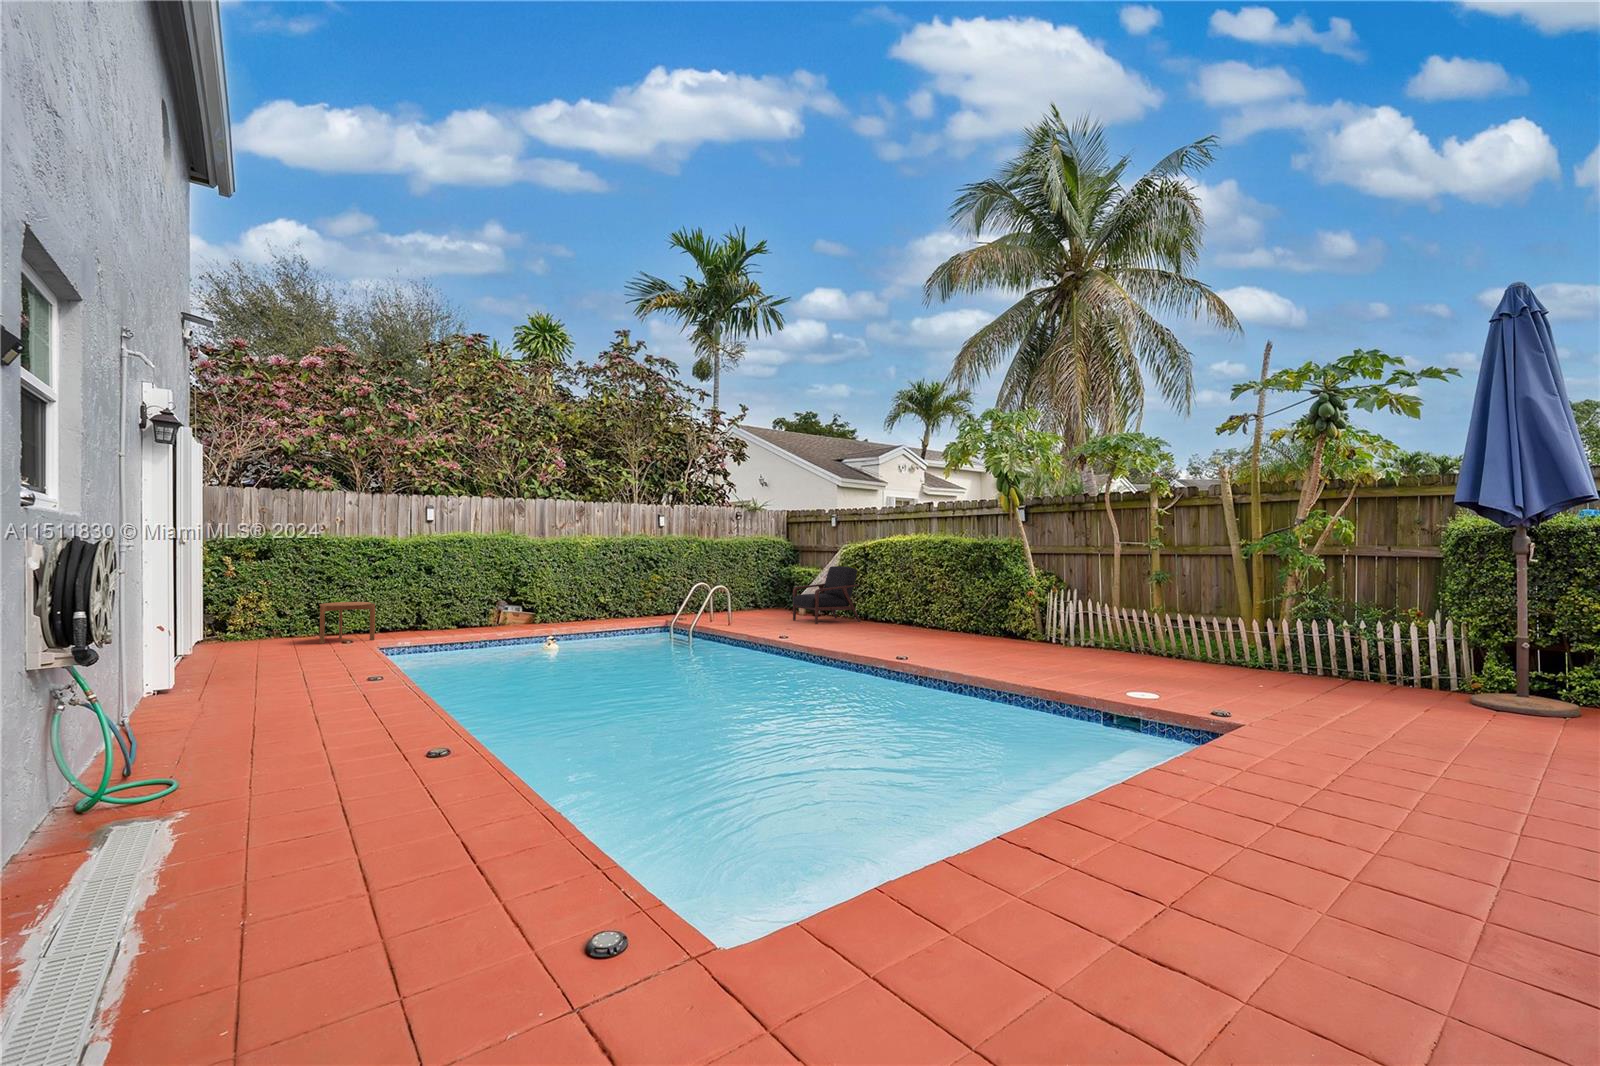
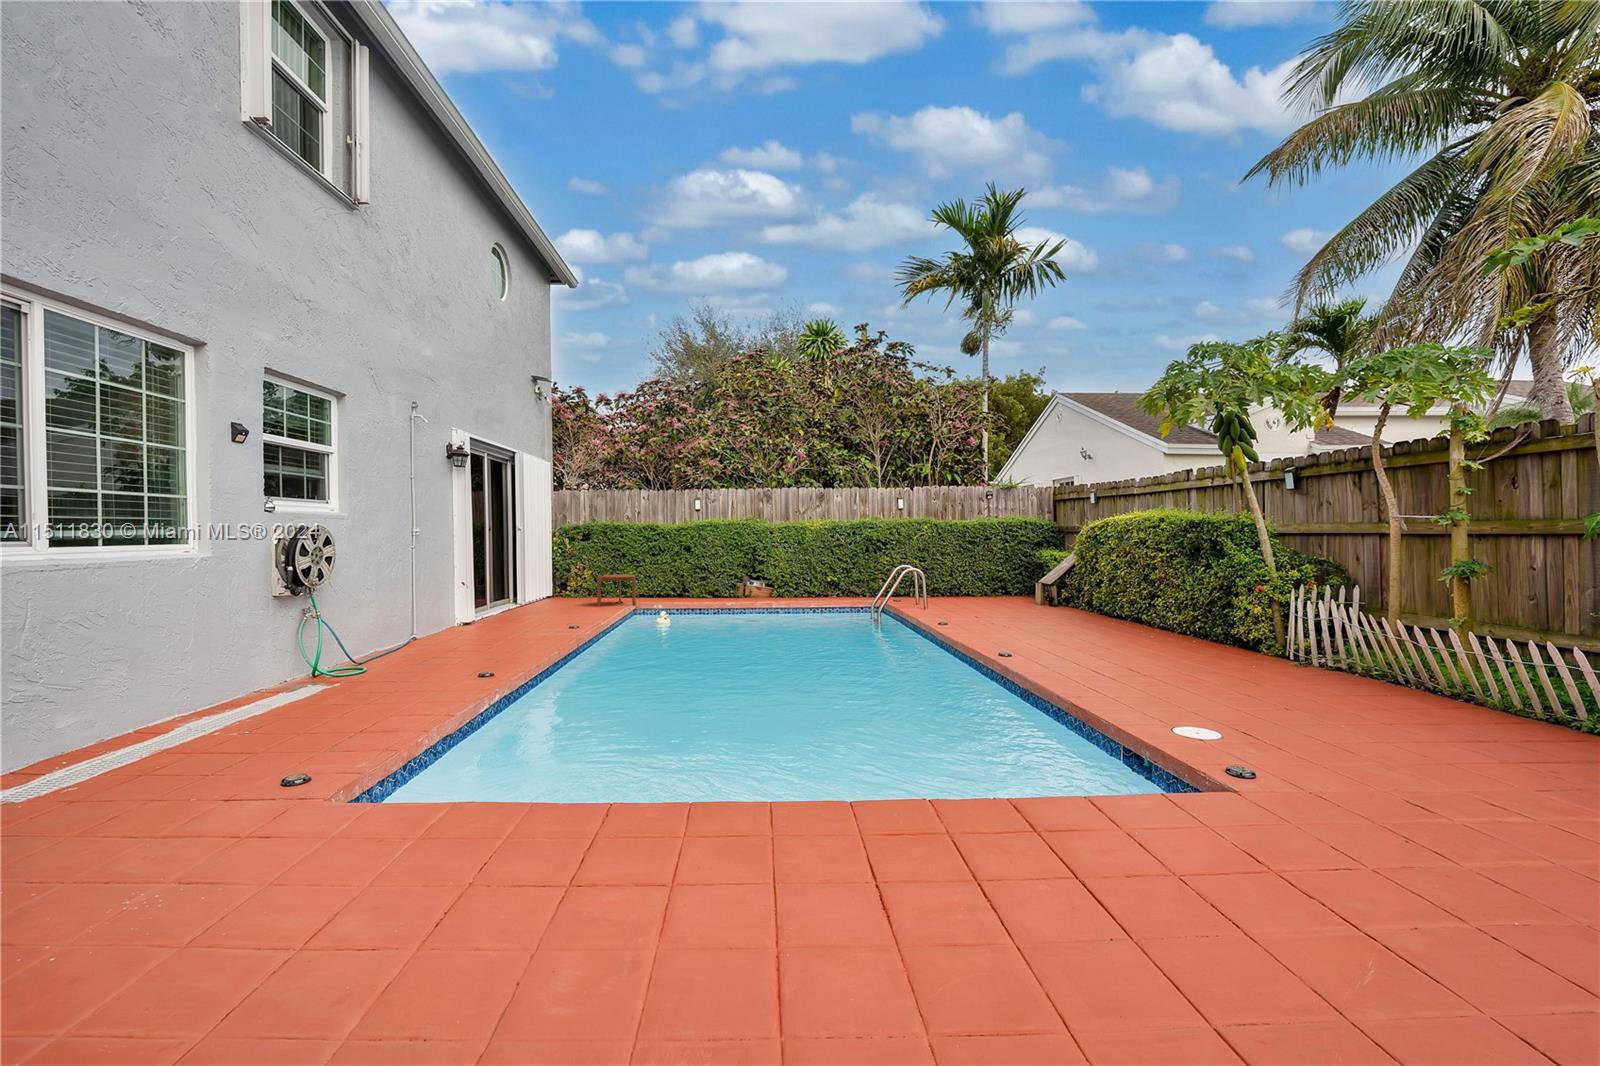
chair: present [793,566,860,624] -> none [1016,549,1095,613]

